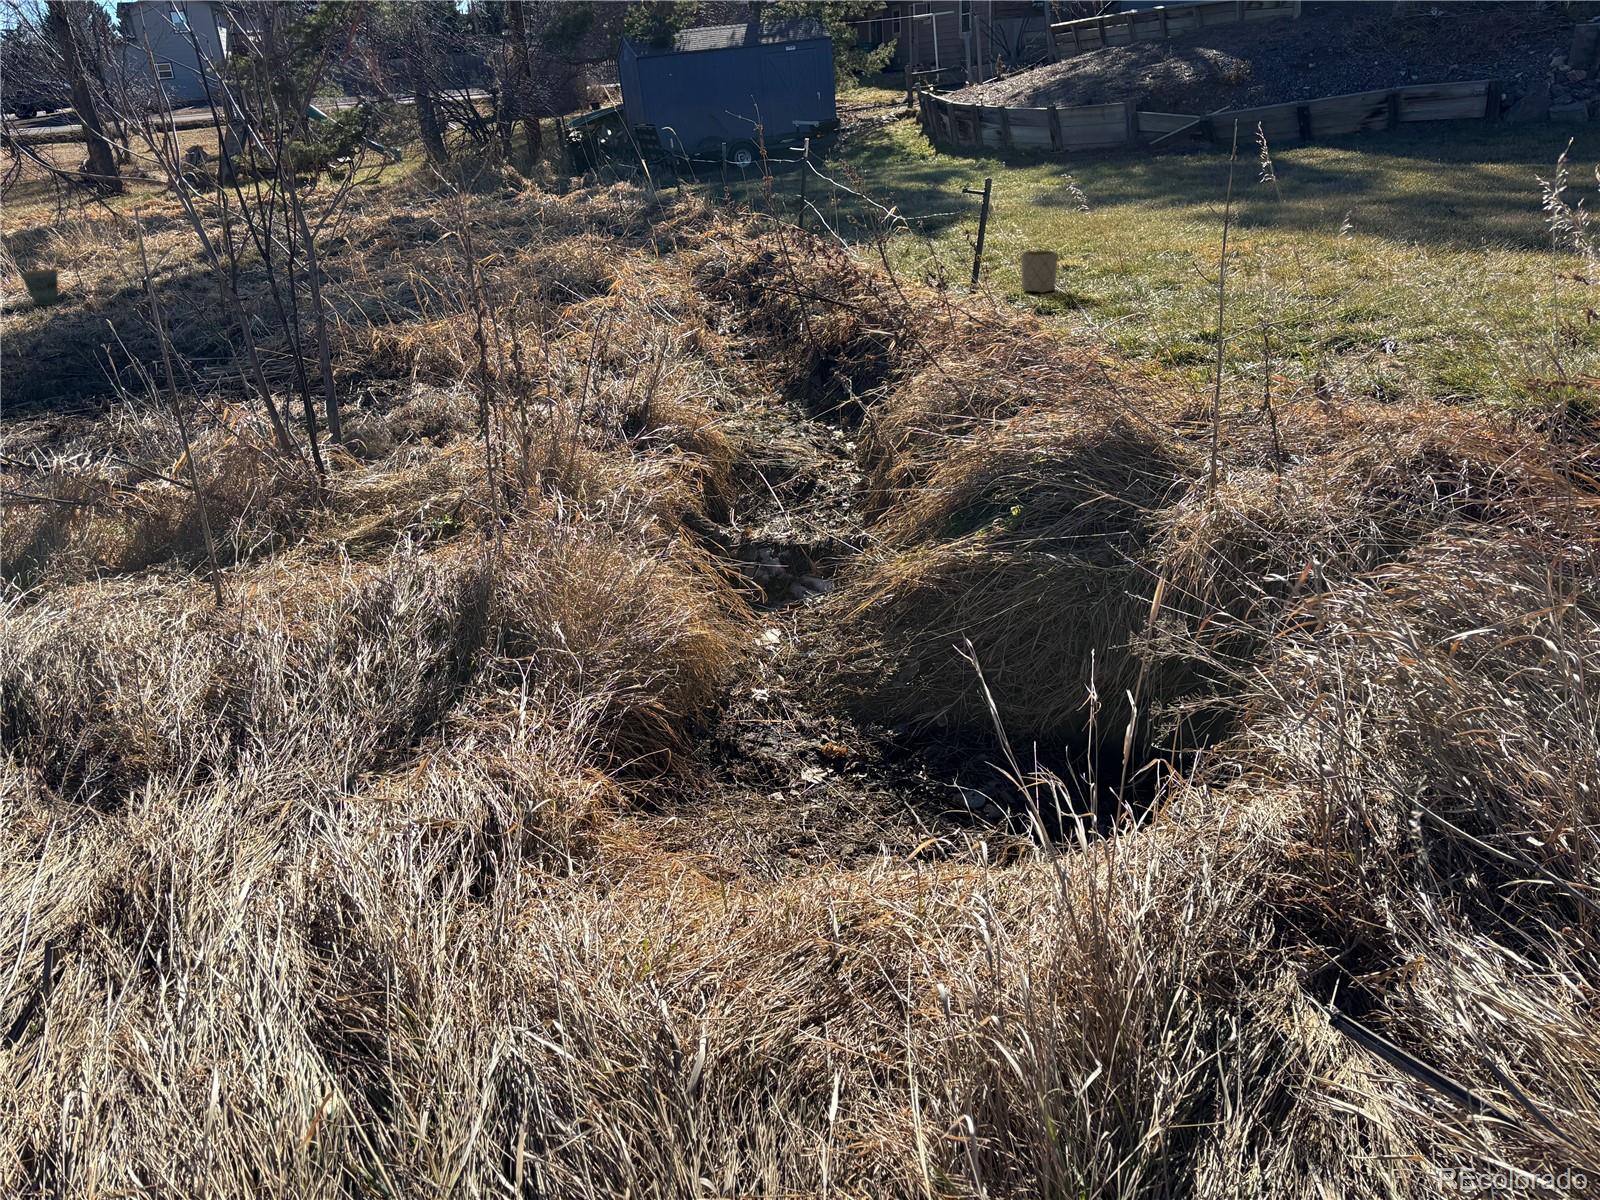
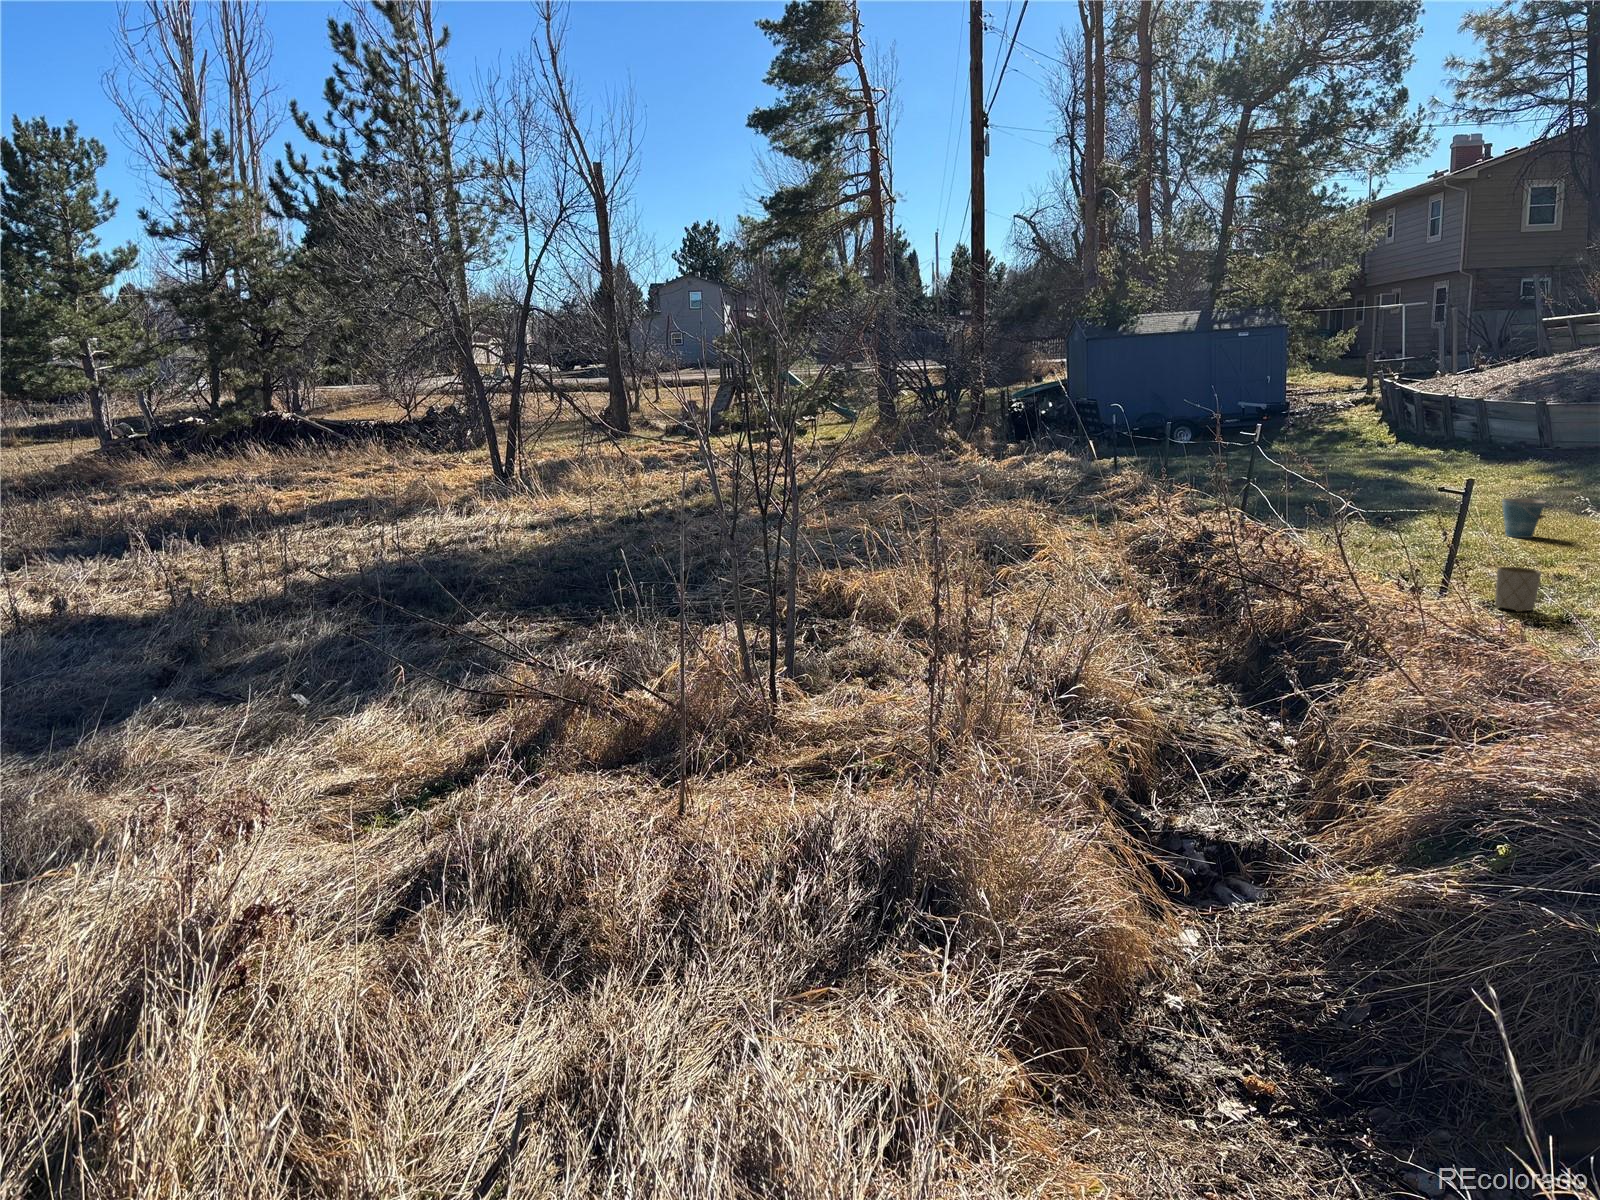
bucket: present [20,268,58,305] -> present [1502,498,1545,538]

